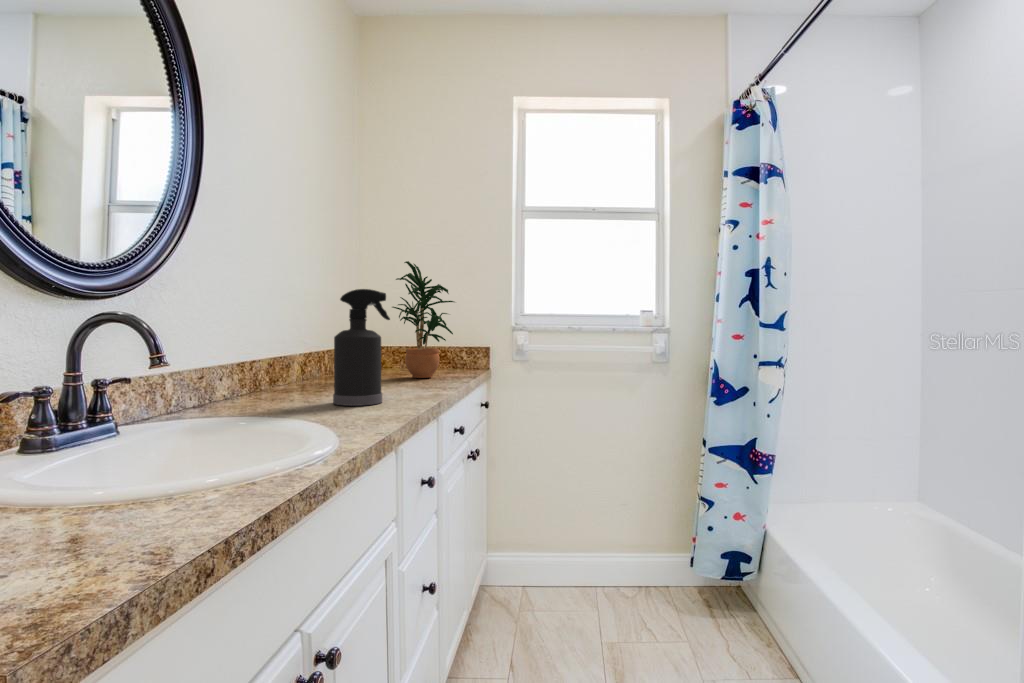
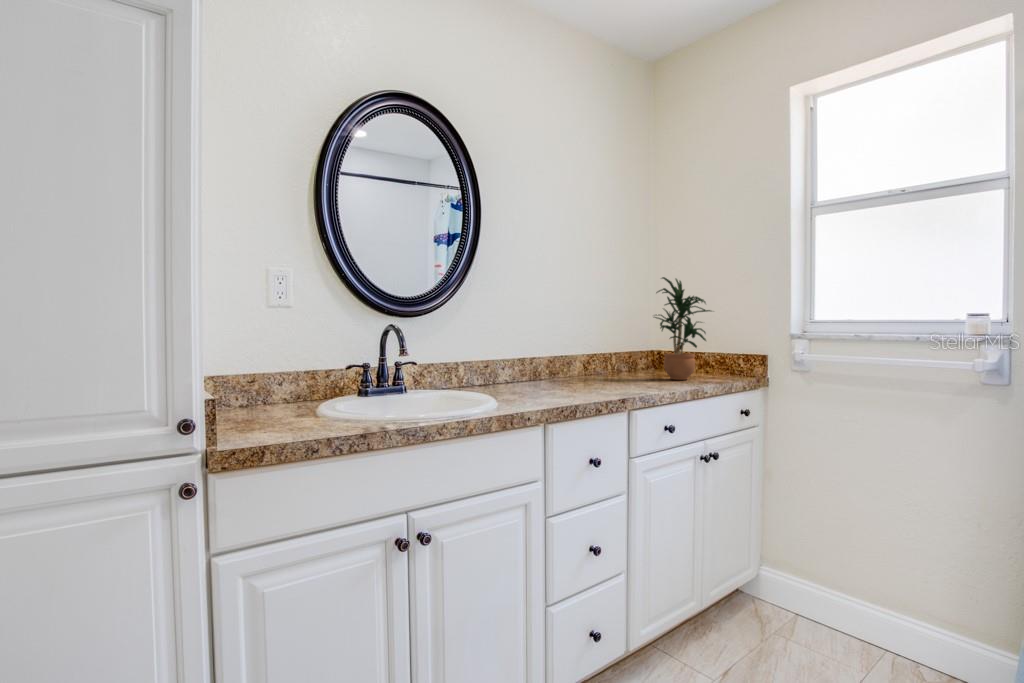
spray bottle: present [333,289,390,406] -> none [553,305,597,393]

